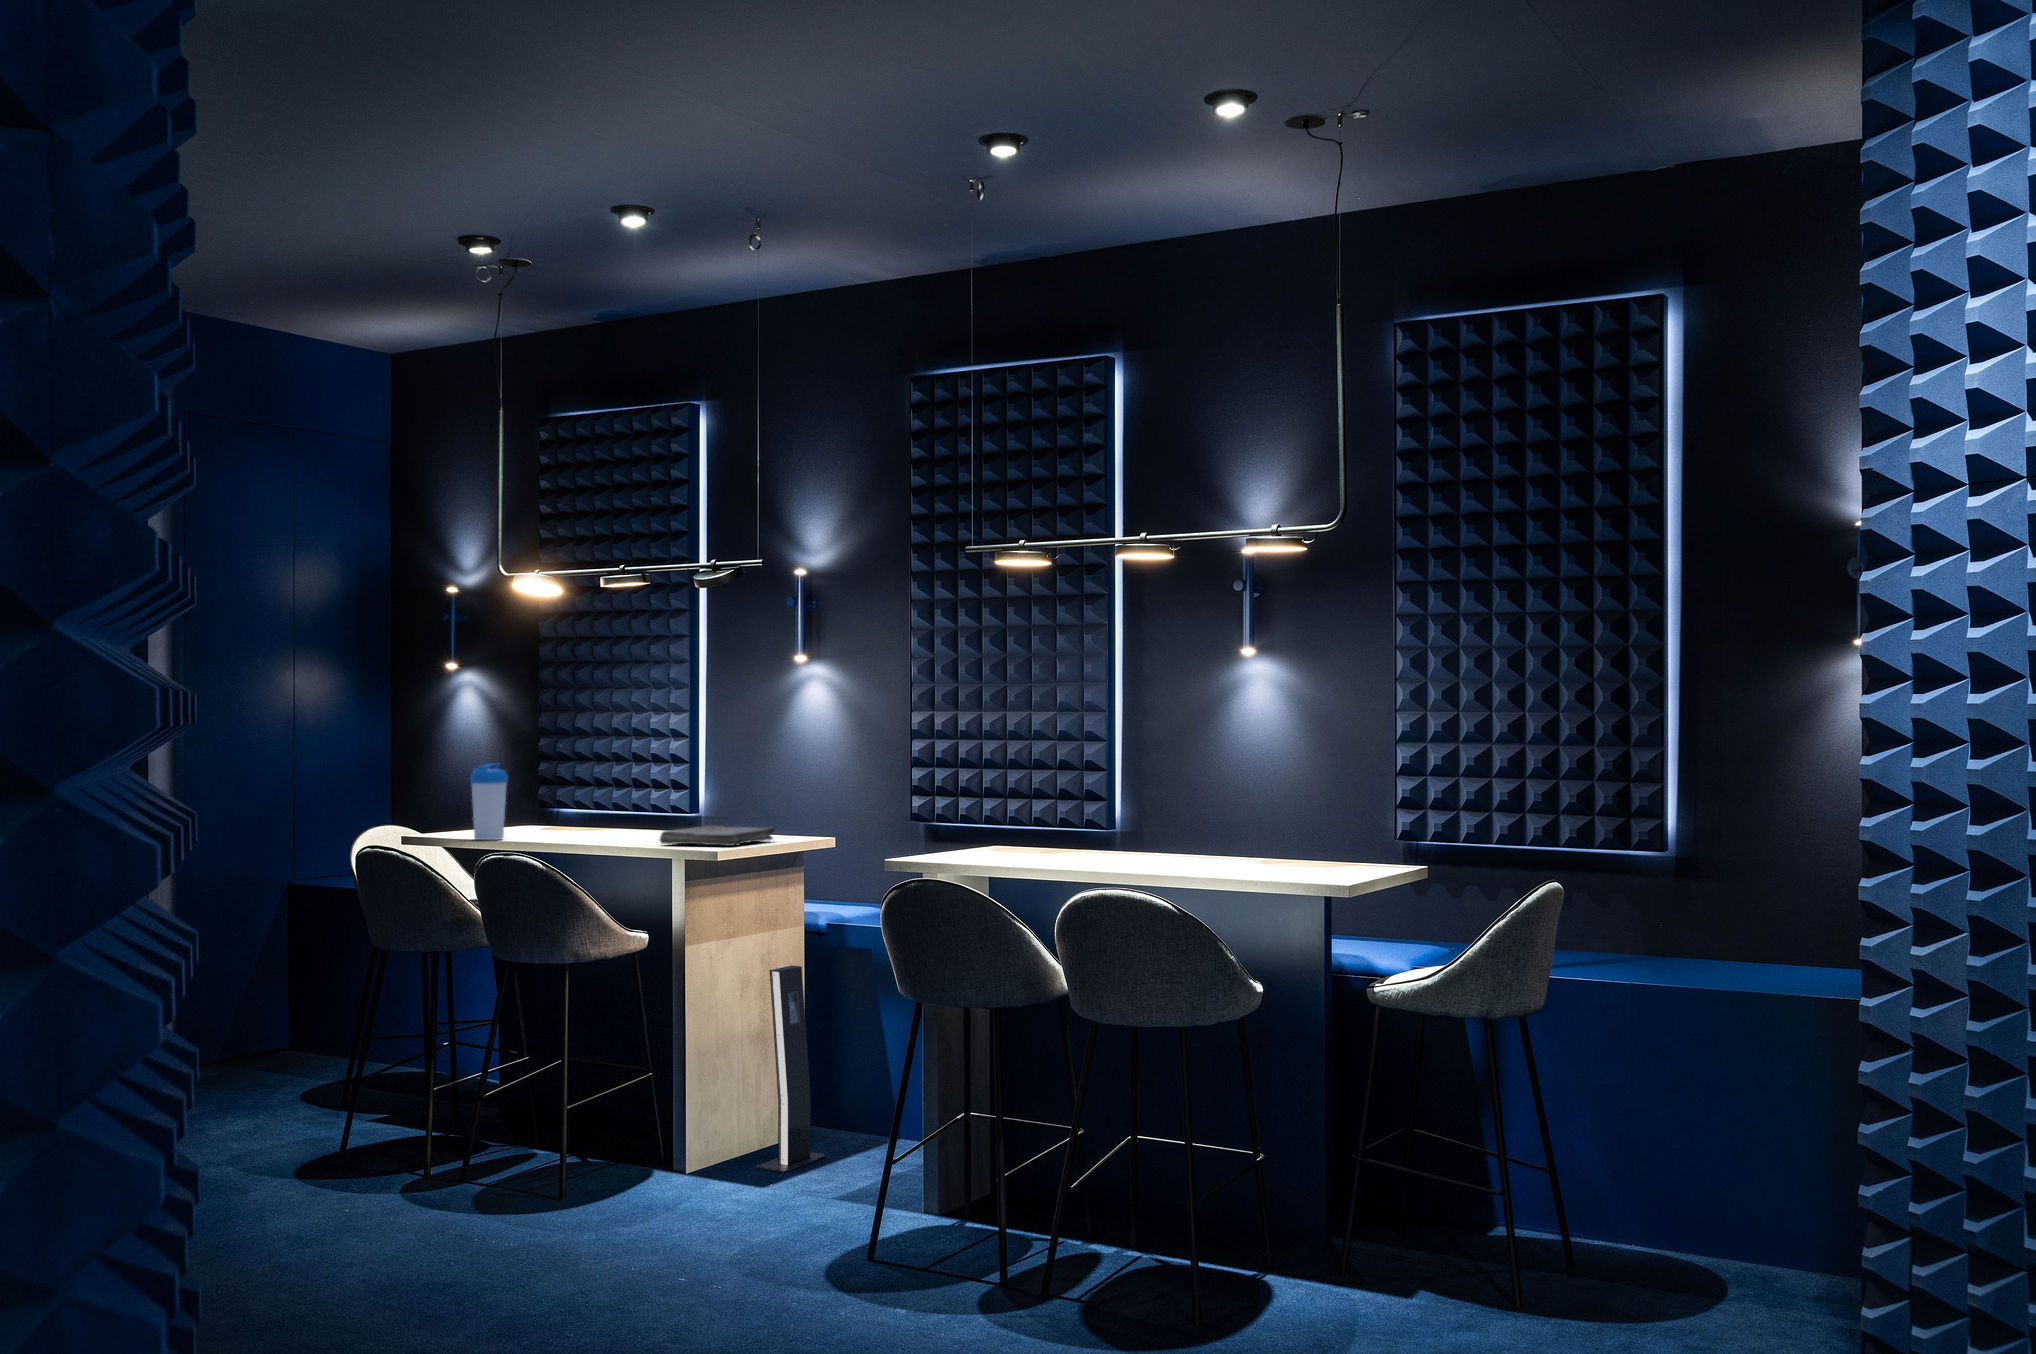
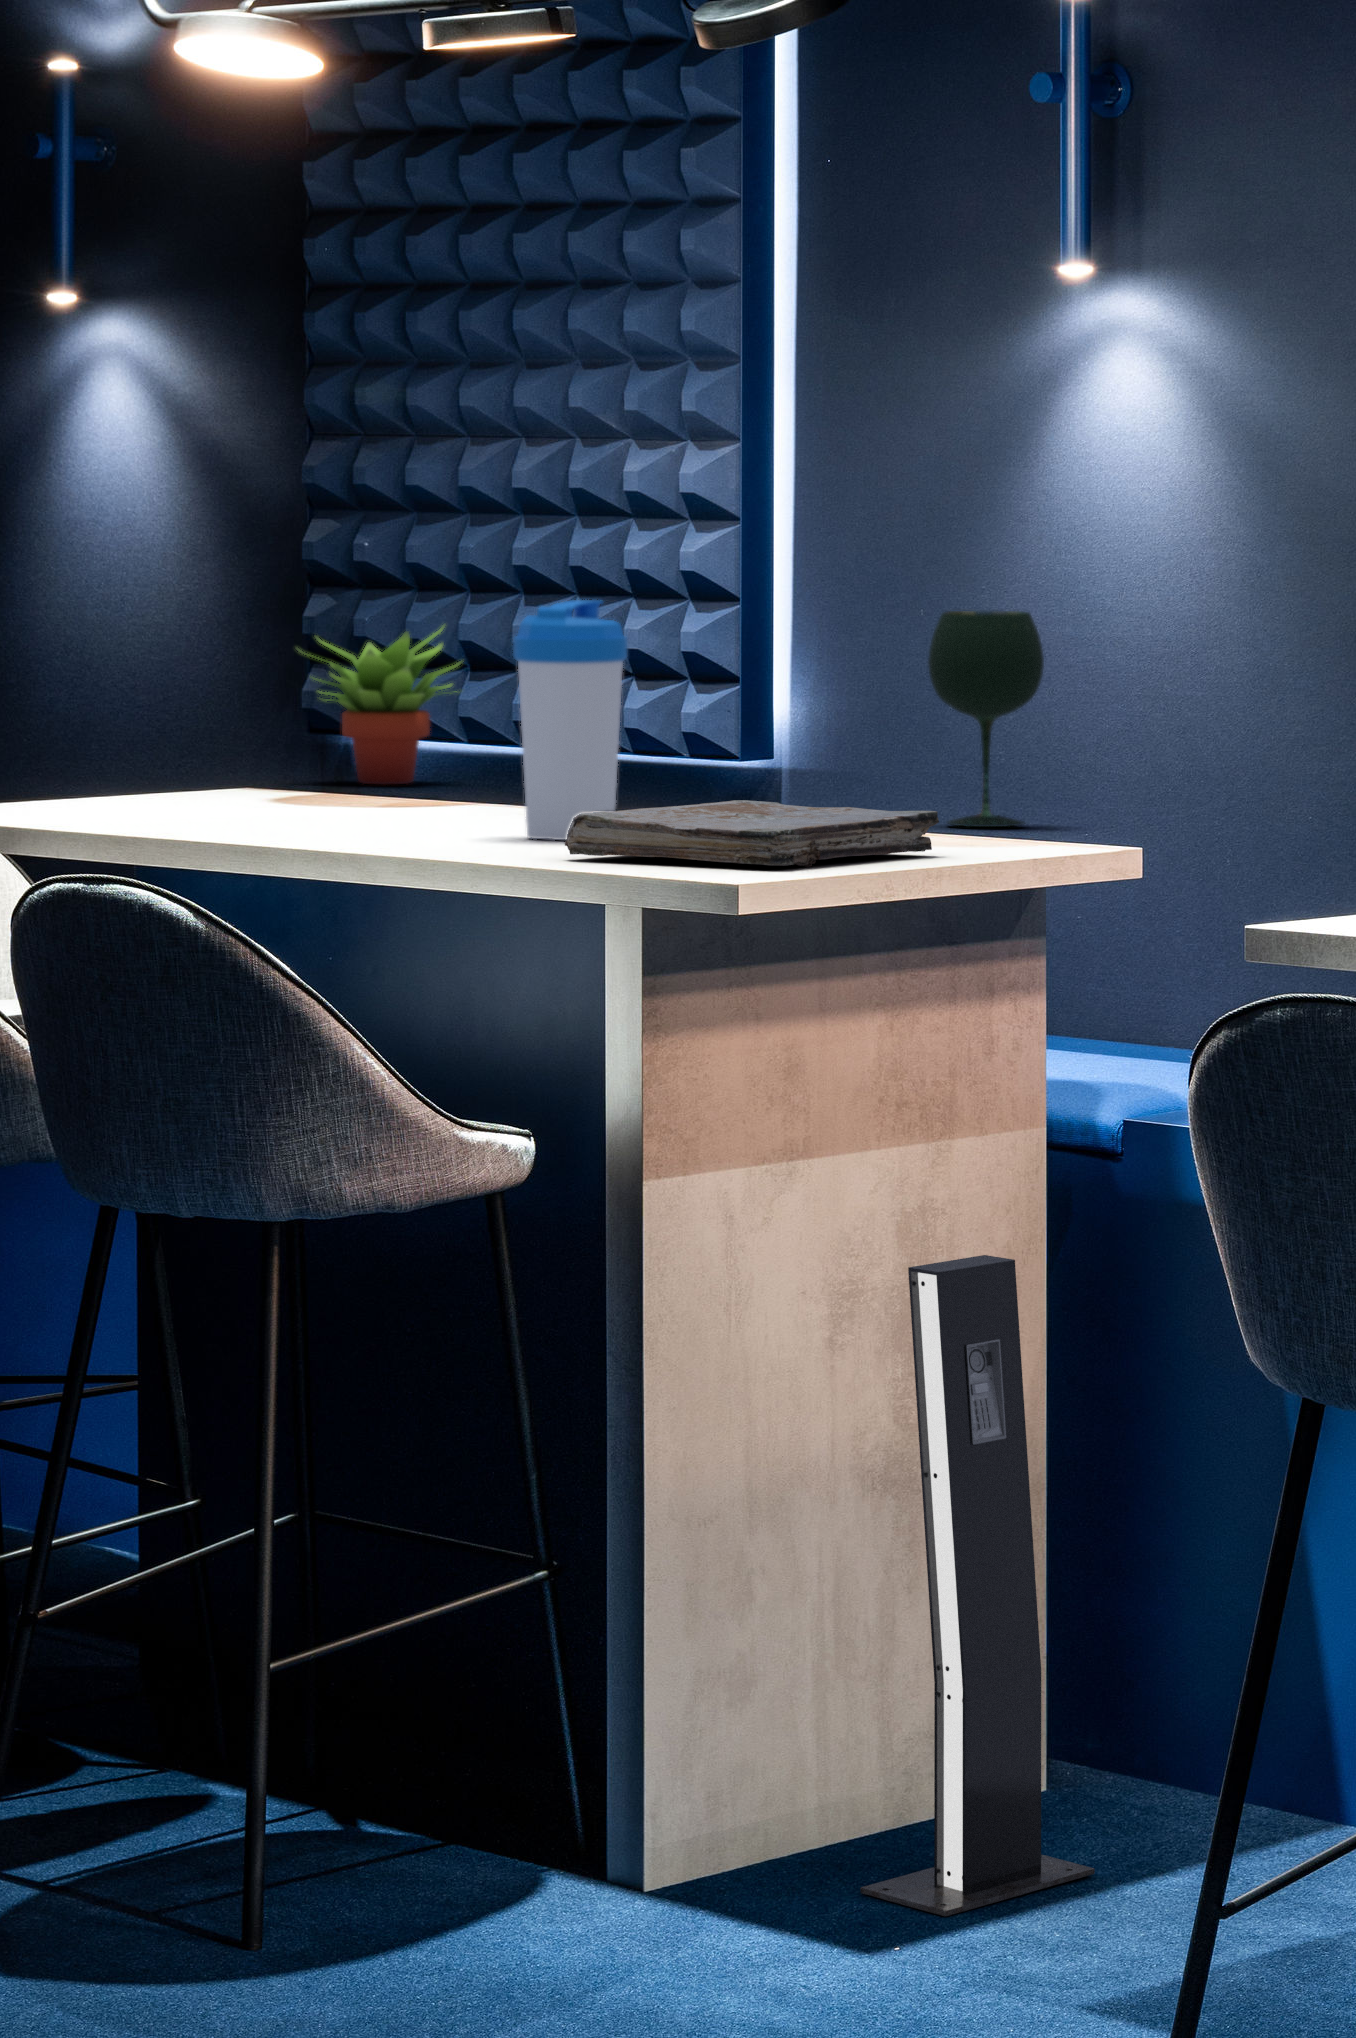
water bottle: present [470,763,508,840] -> present [513,600,627,840]
wine glass: none [761,765,797,833] -> present [928,611,1044,827]
succulent plant: none [541,772,598,824] -> present [317,626,464,785]

